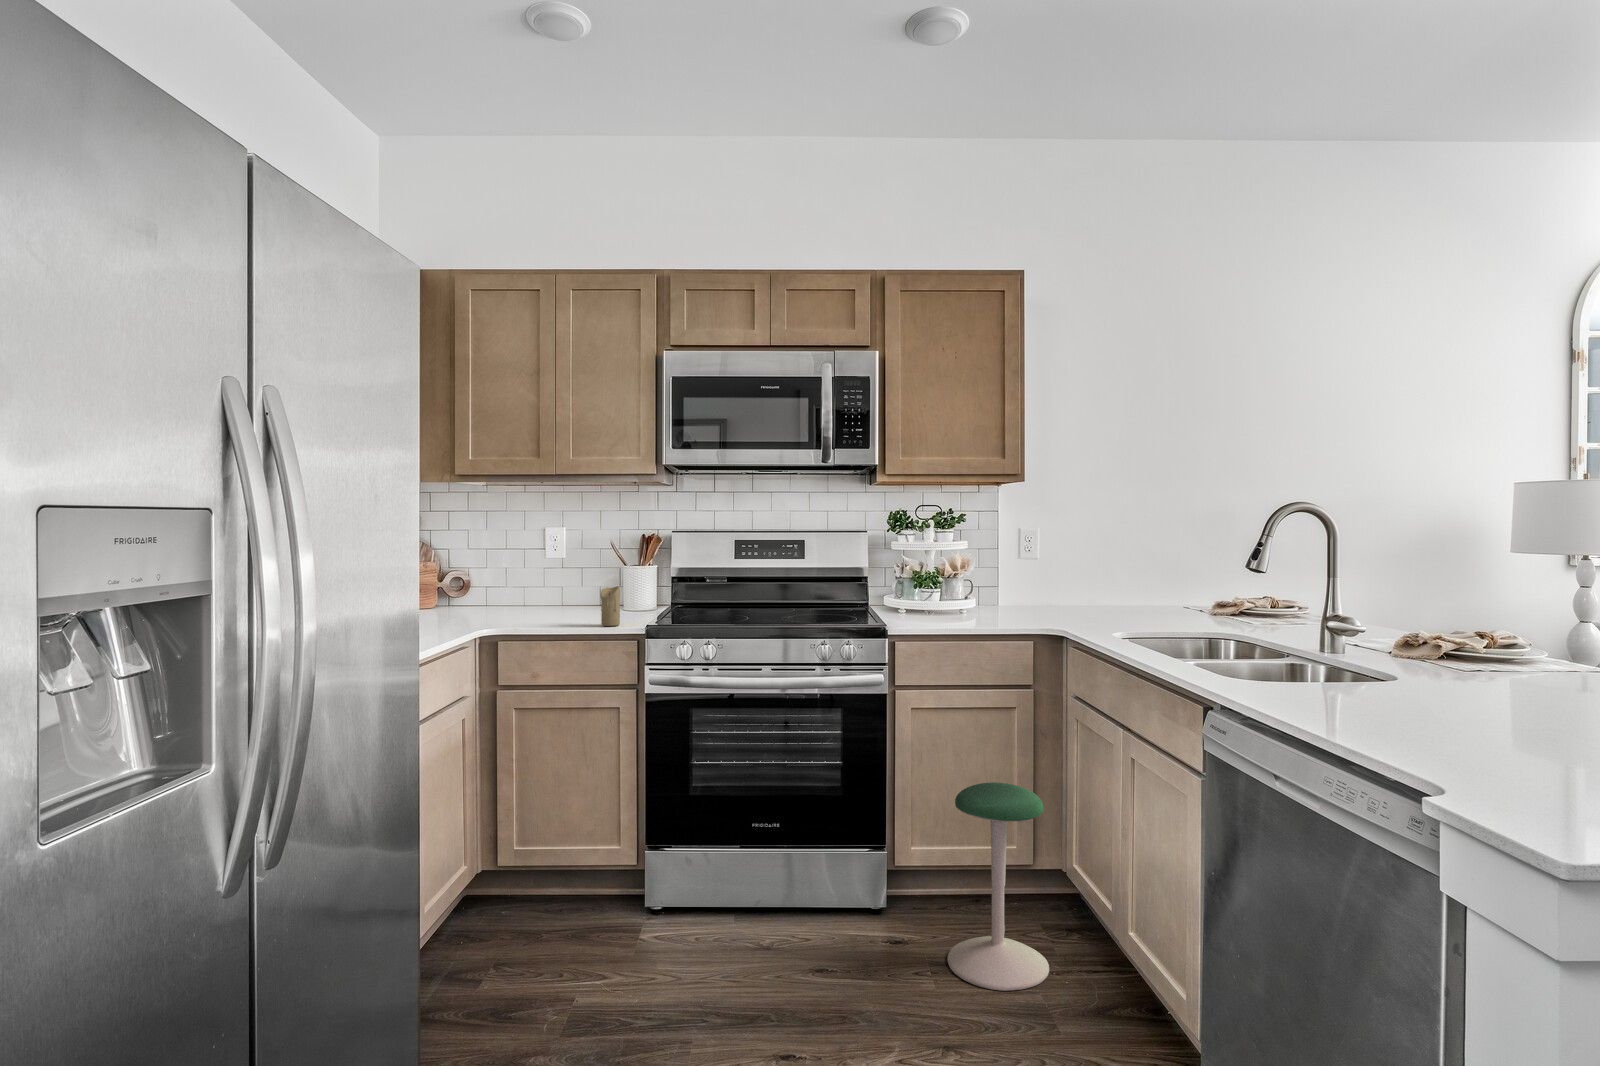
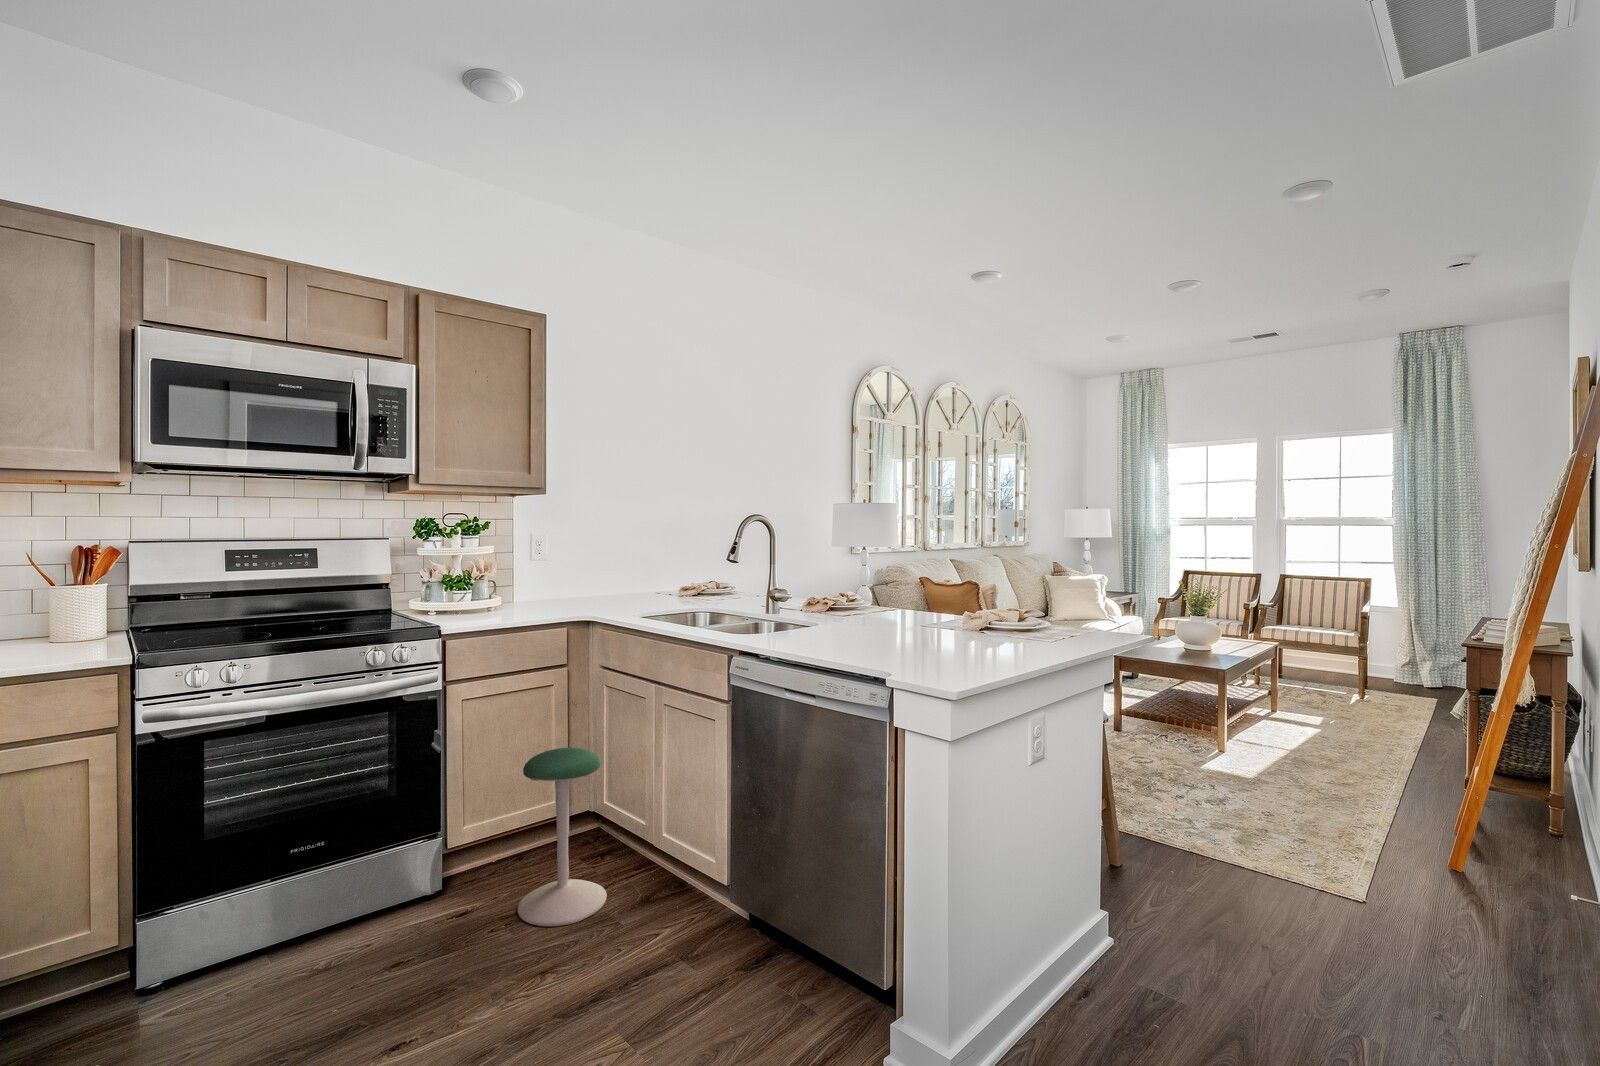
candle: present [600,586,620,626] -> none [46,607,81,657]

